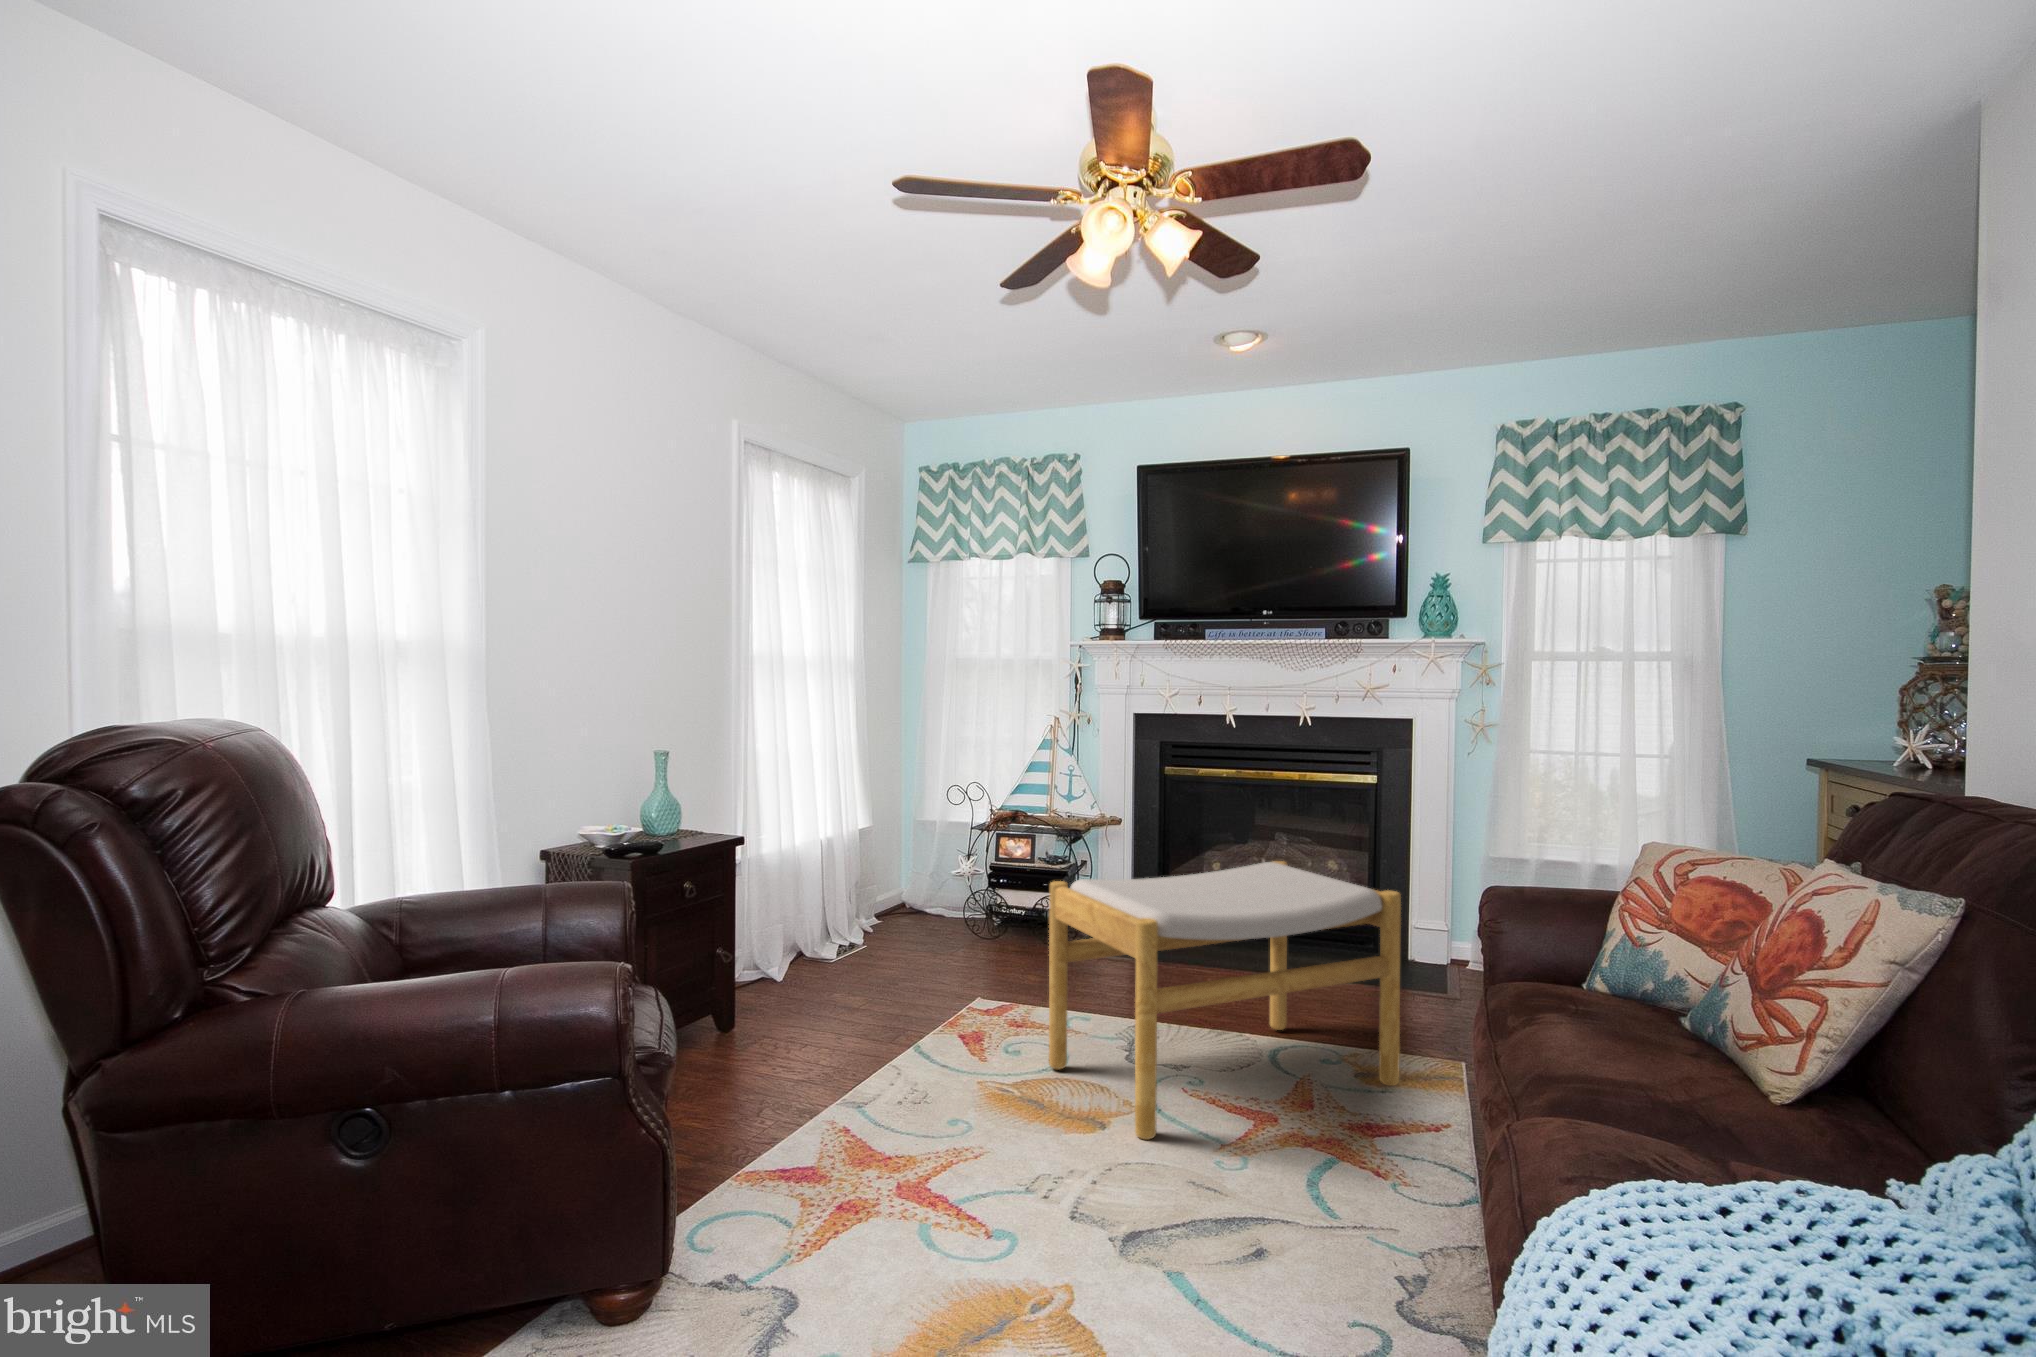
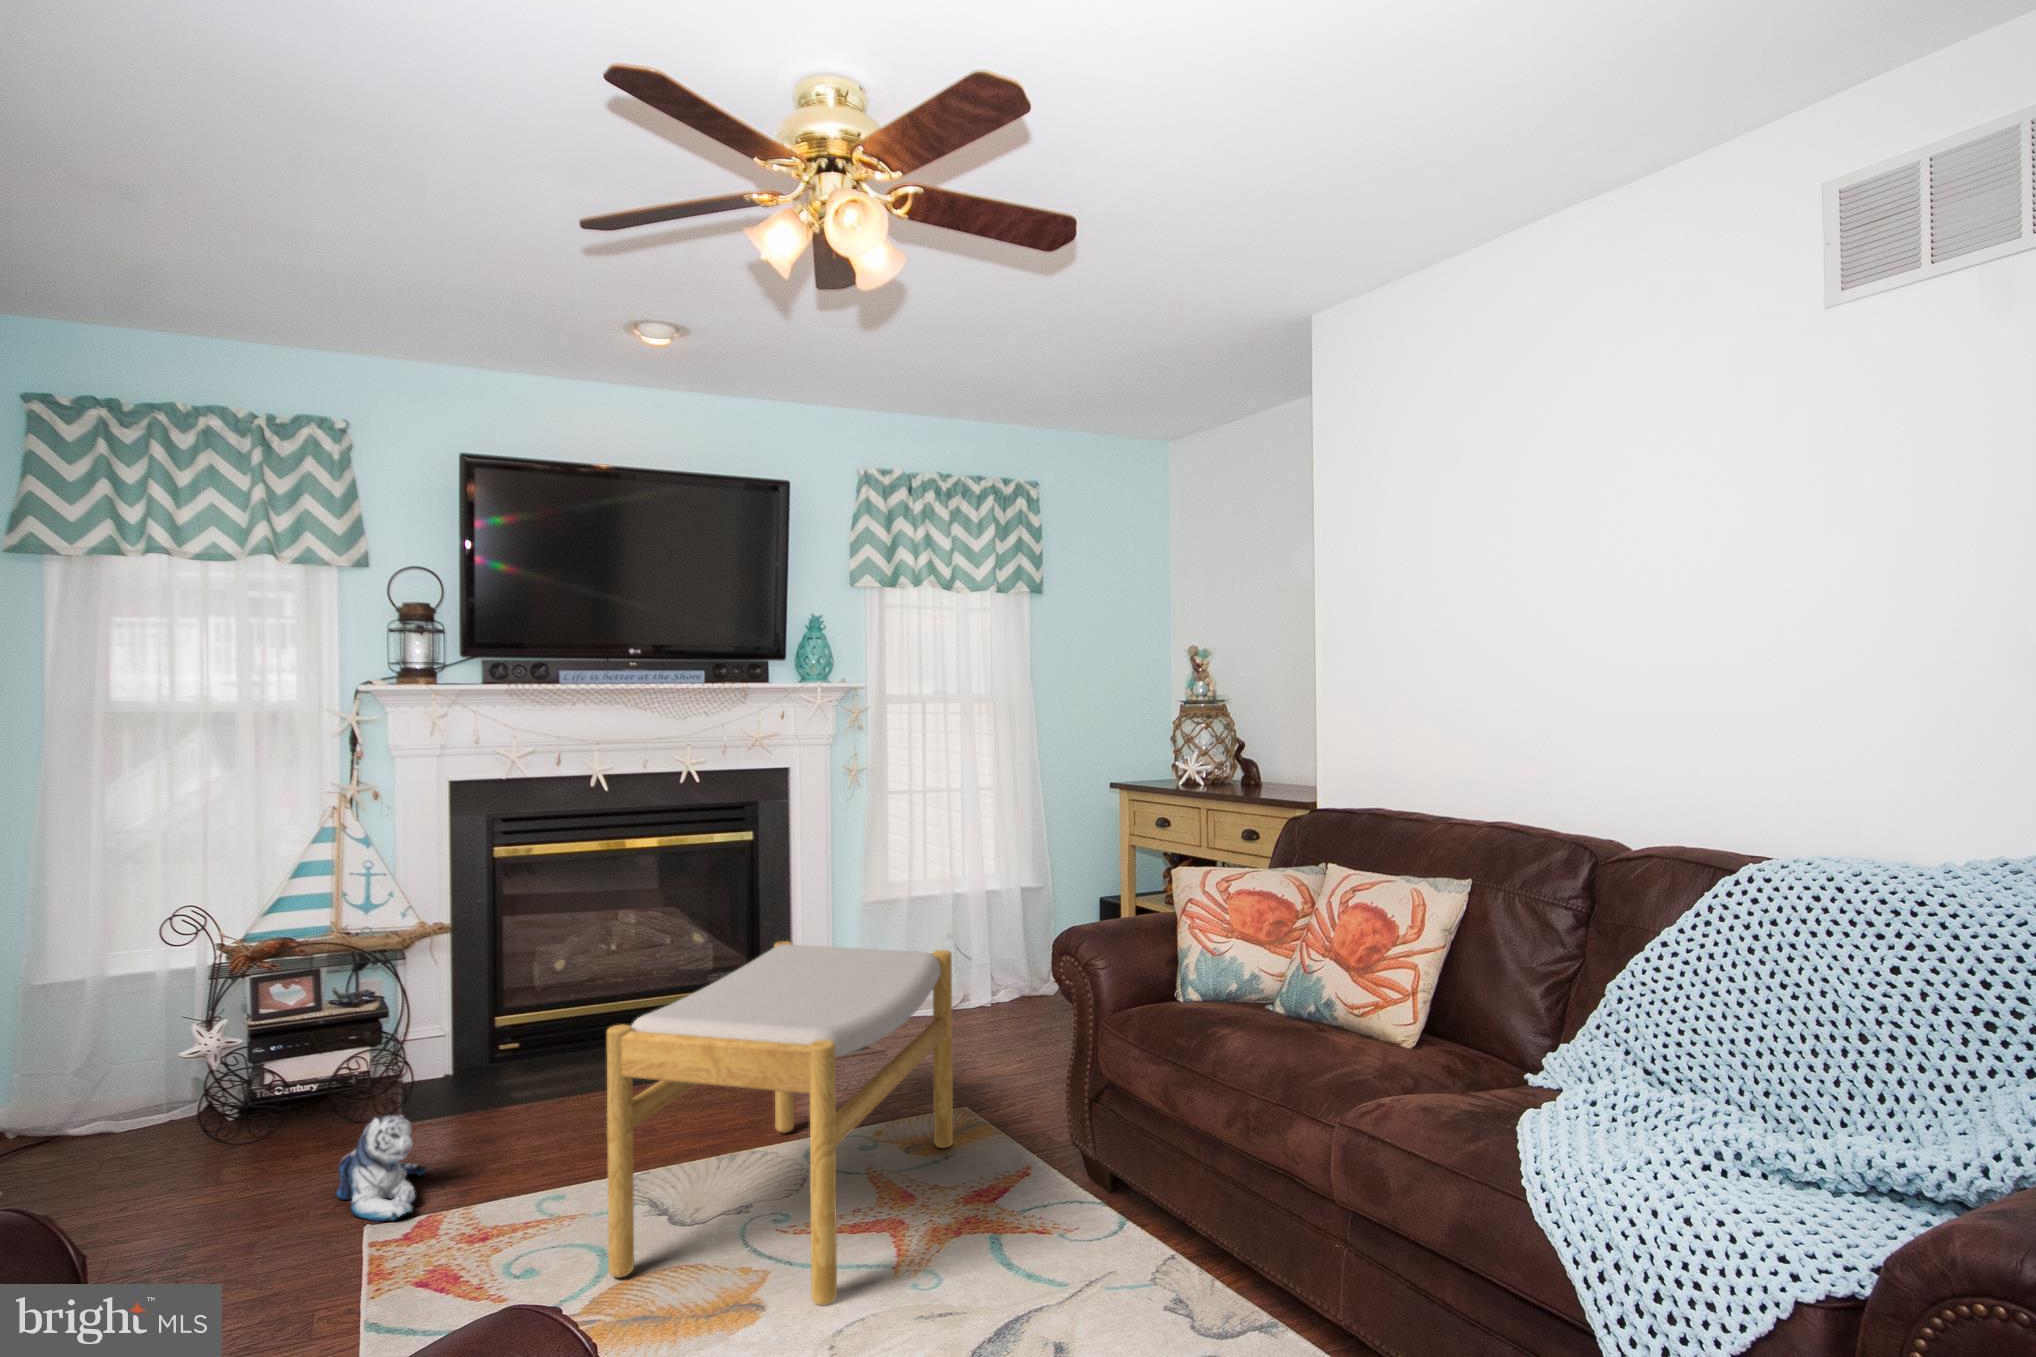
plush toy: none [984,927,1042,996] -> present [335,1114,427,1222]

